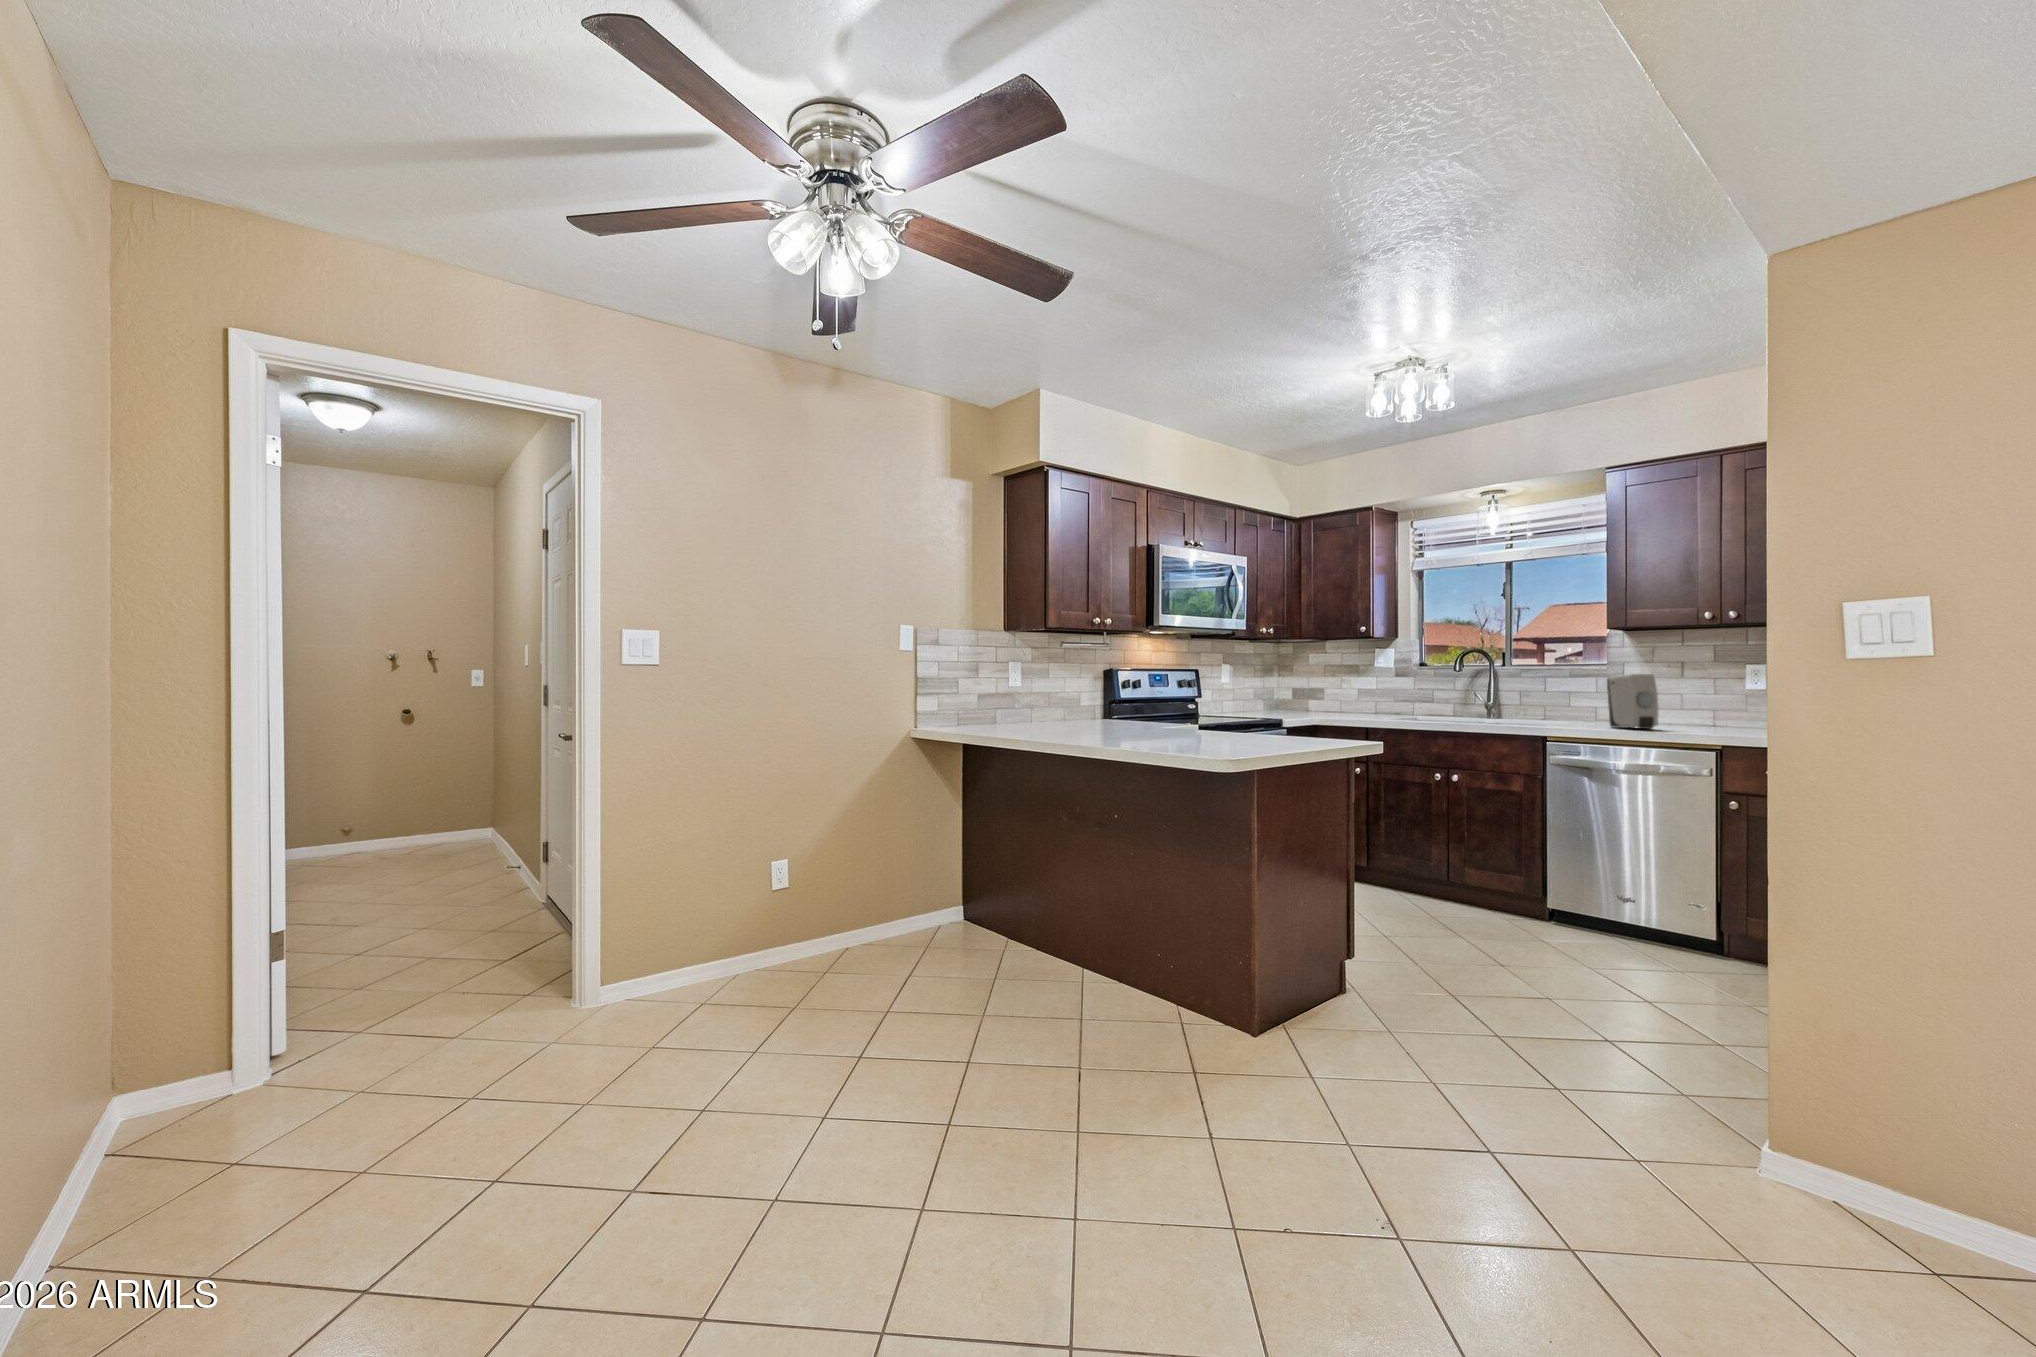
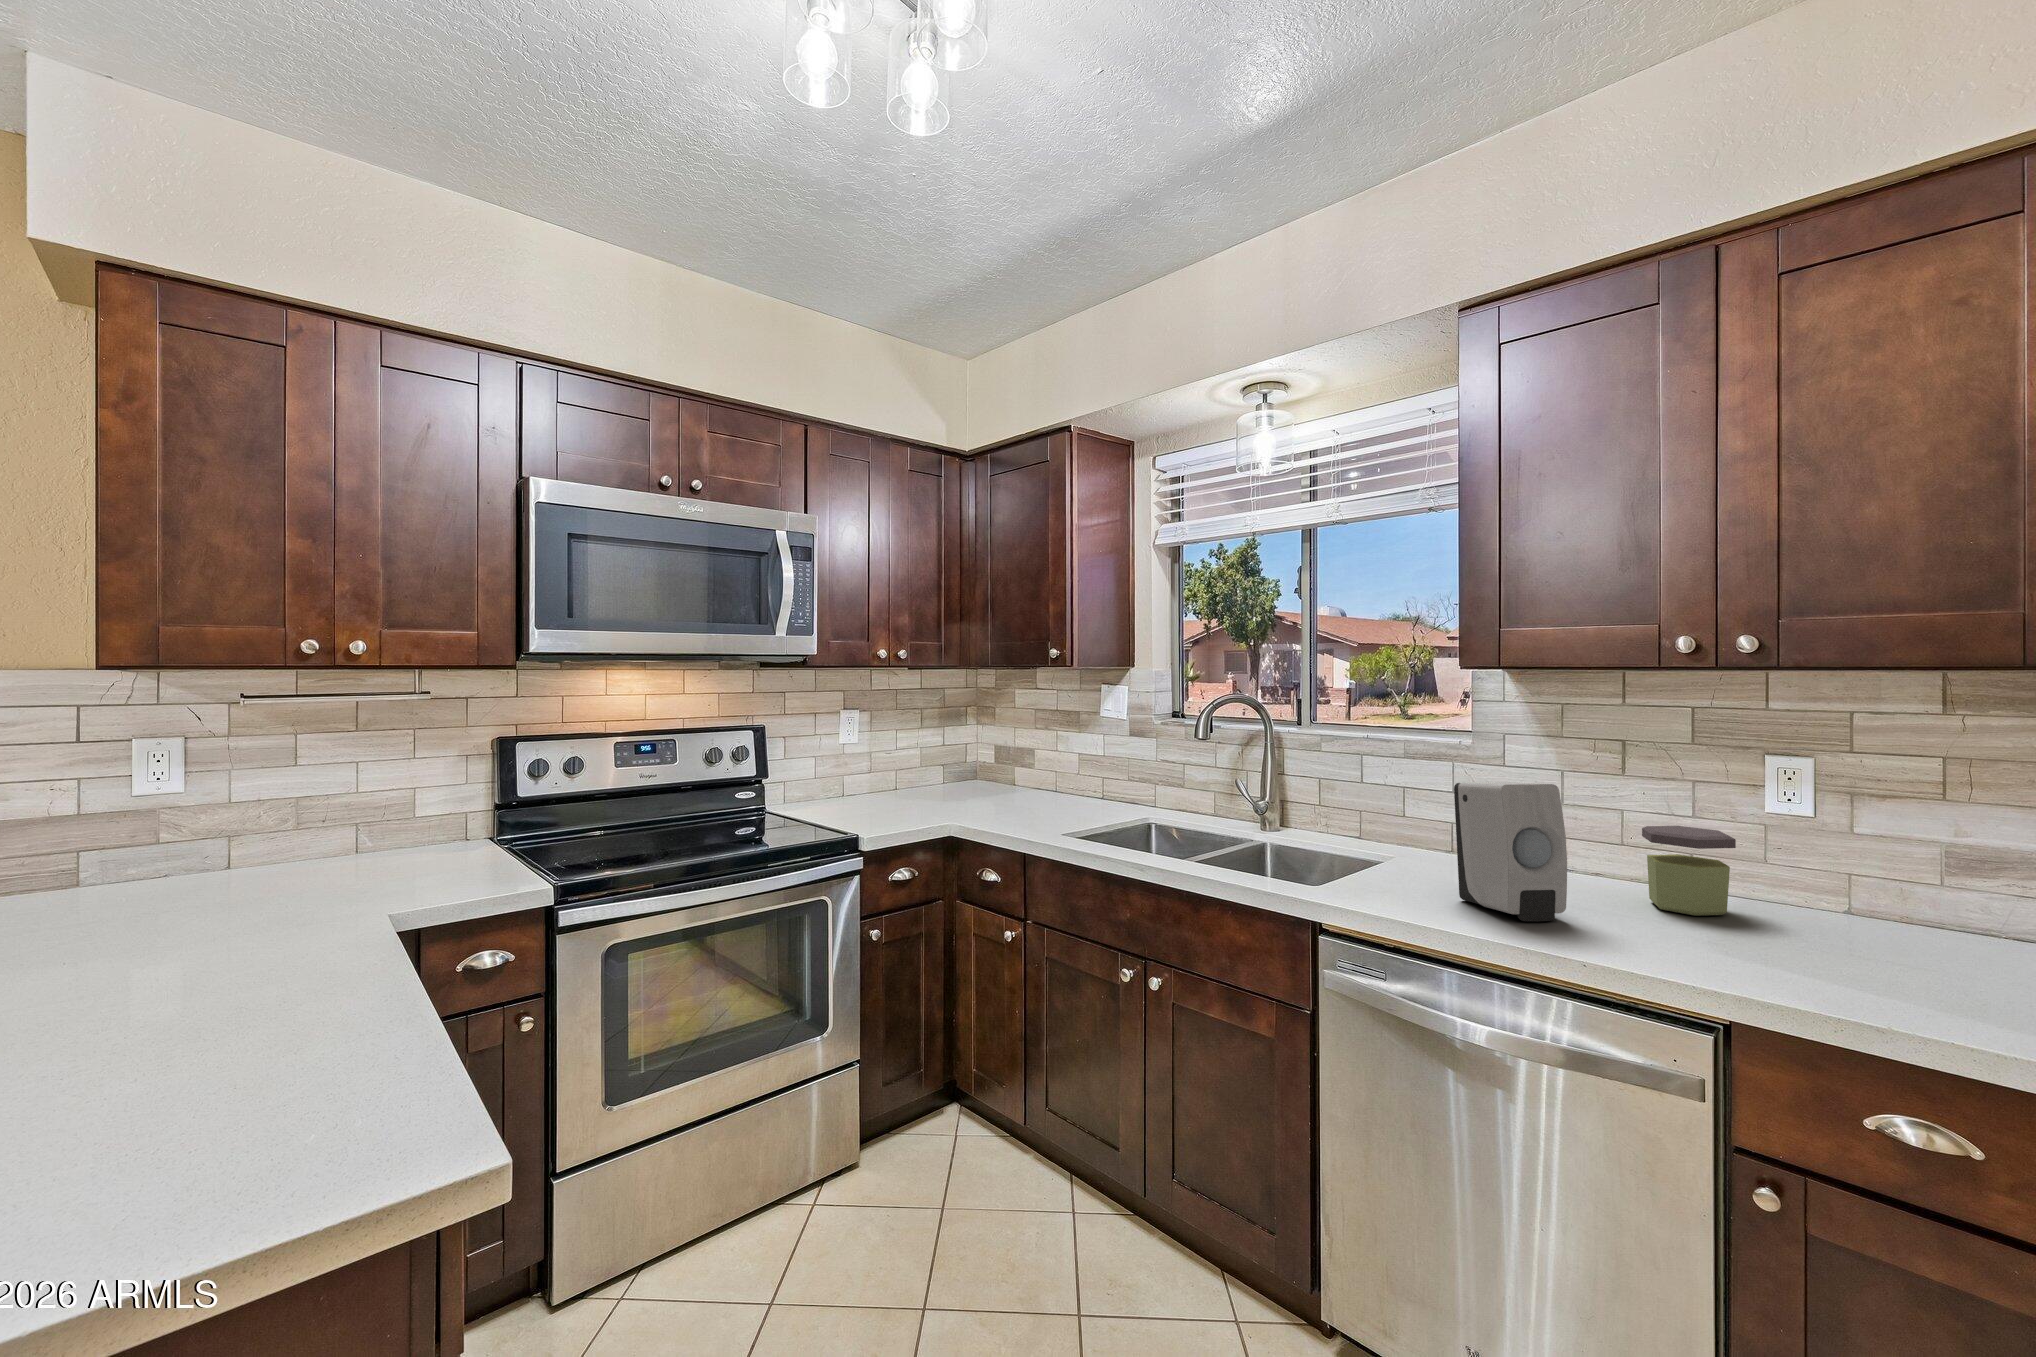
jar: none [1689,696,1728,729] -> present [1642,826,1736,916]

